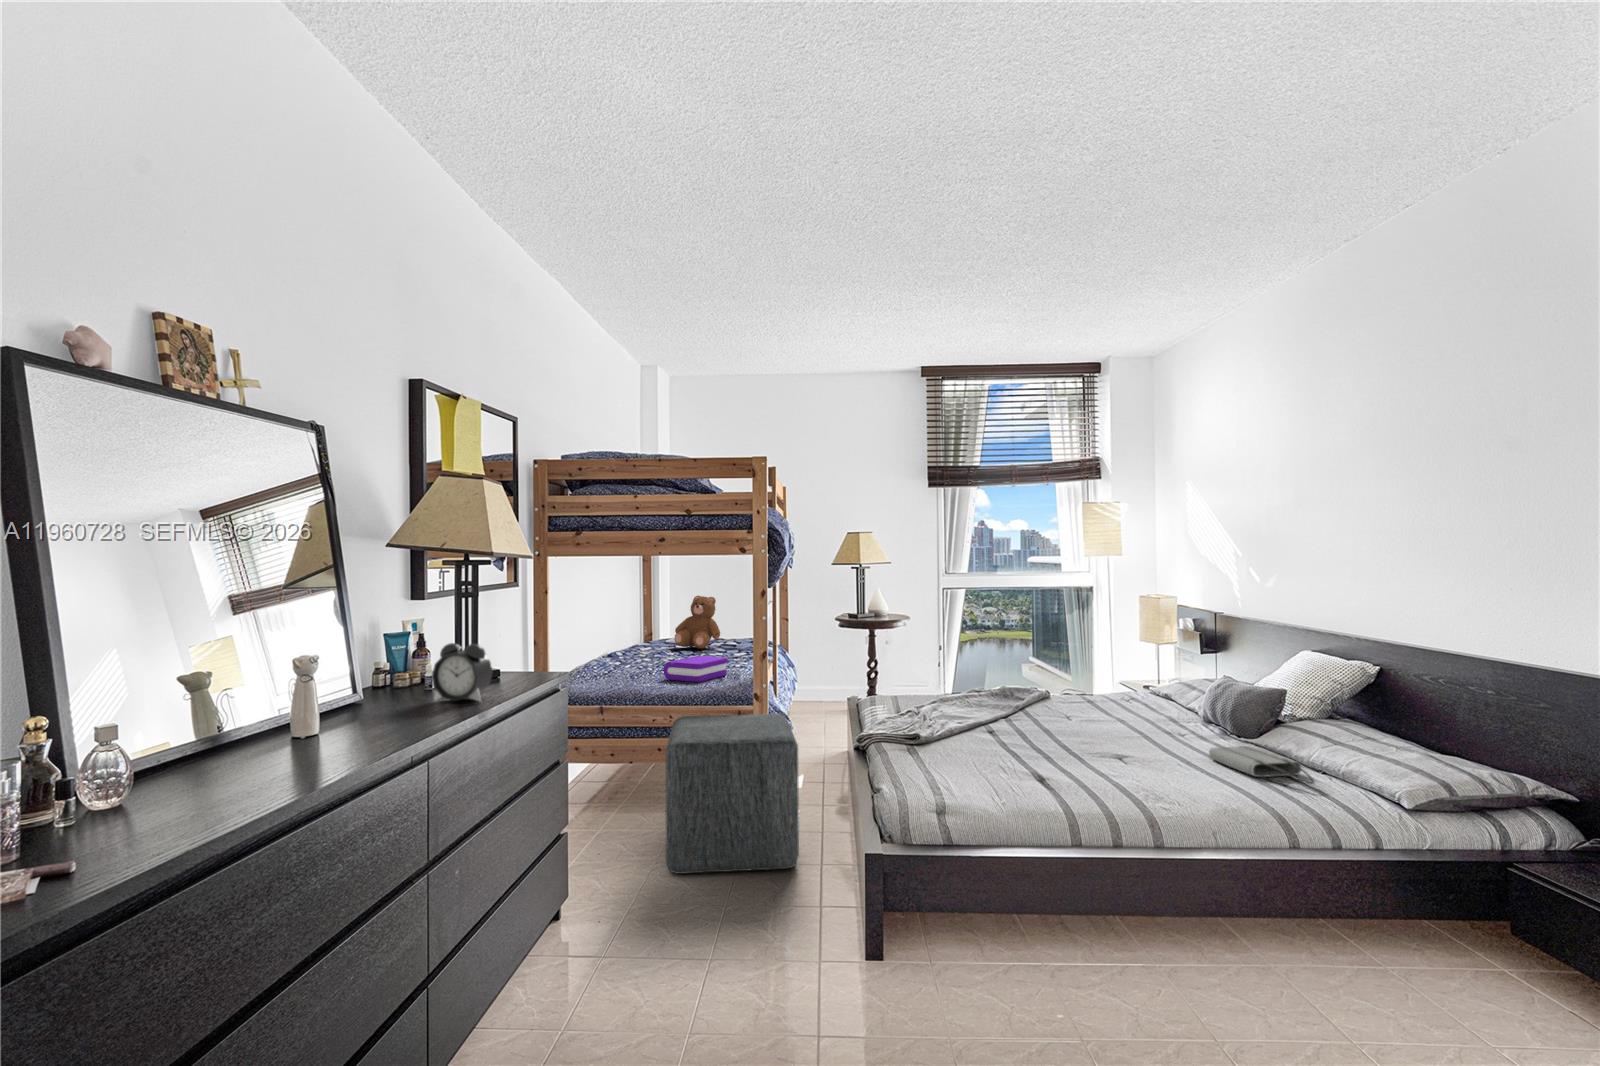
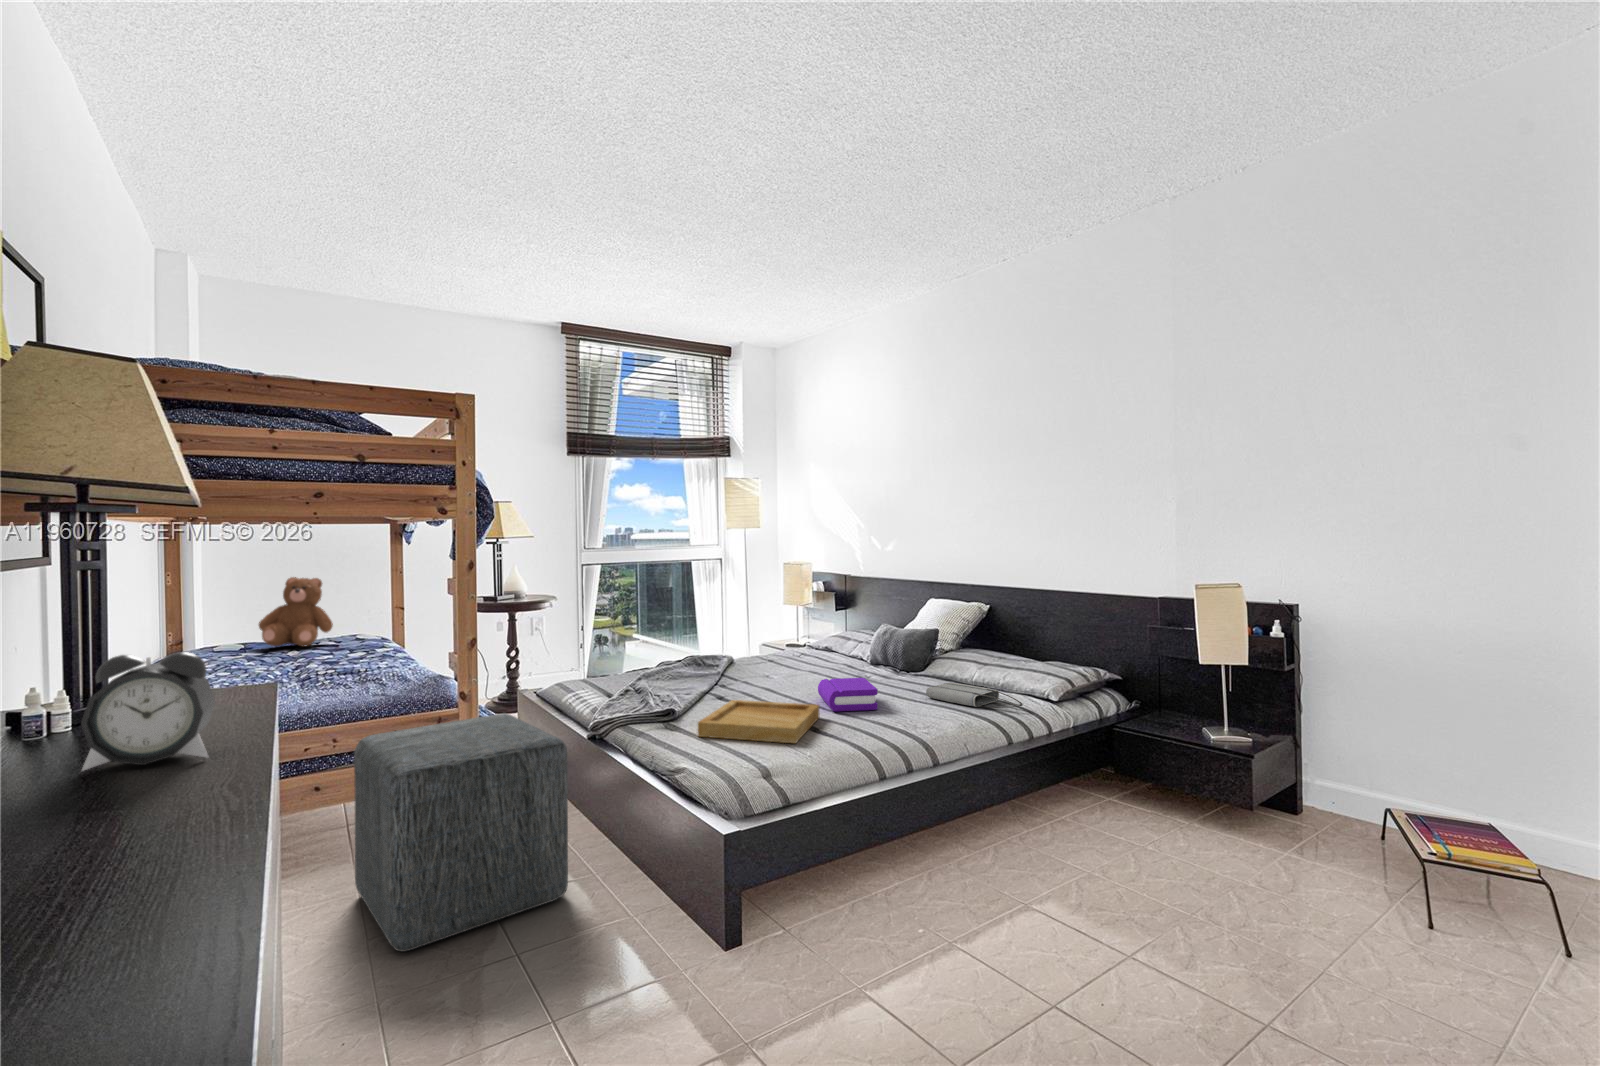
book: present [663,656,727,682] -> present [818,678,878,711]
tray: none [921,730,1056,777] -> present [698,700,820,743]

